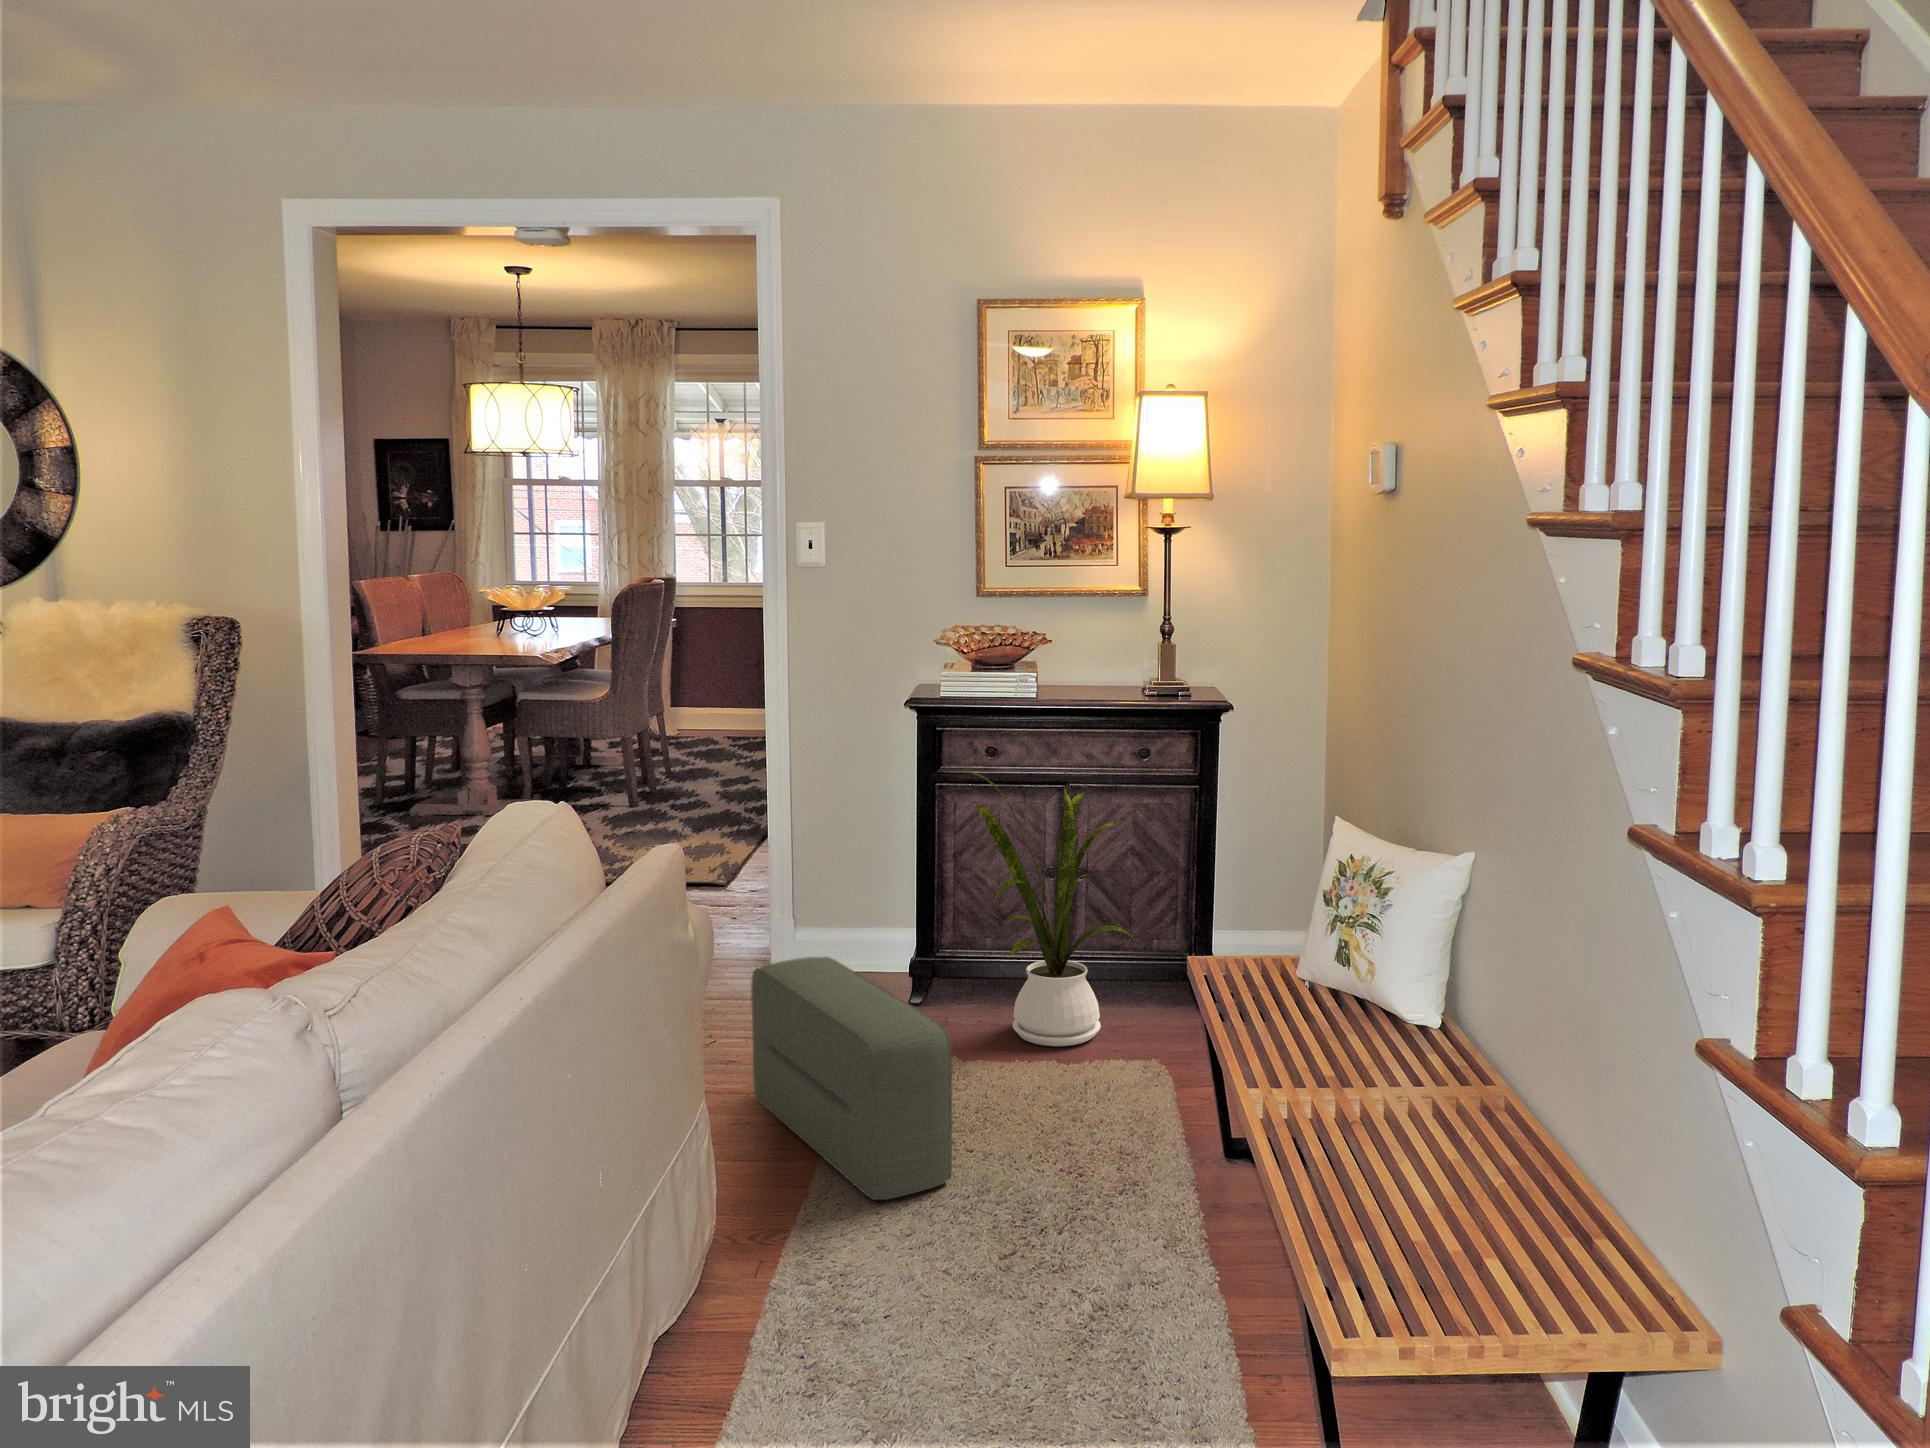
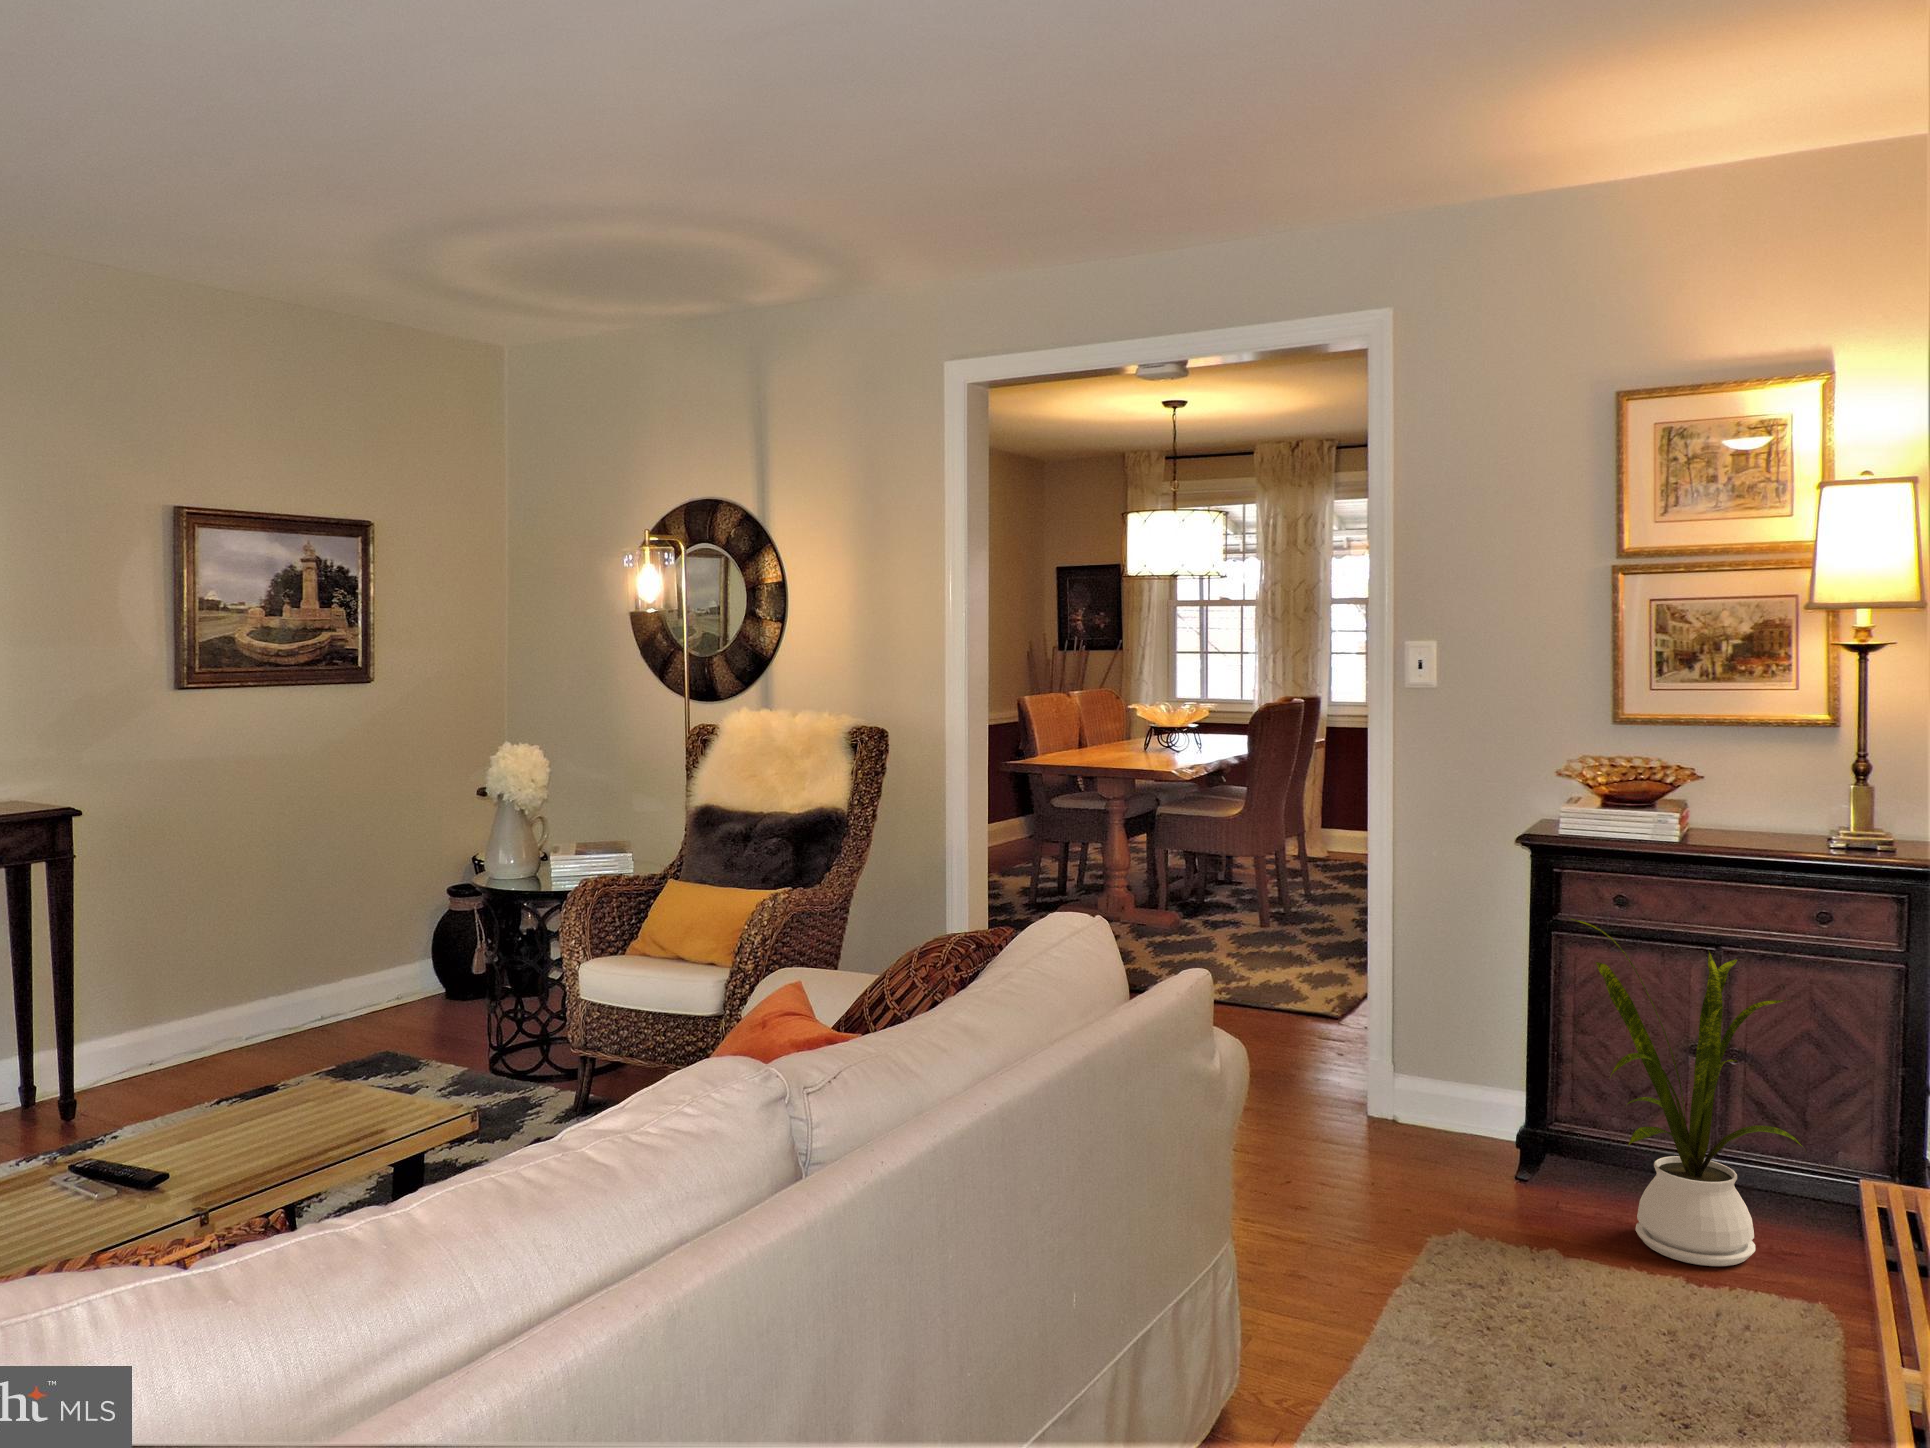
pouf: present [751,957,952,1200] -> none [1312,1108,1519,1401]

